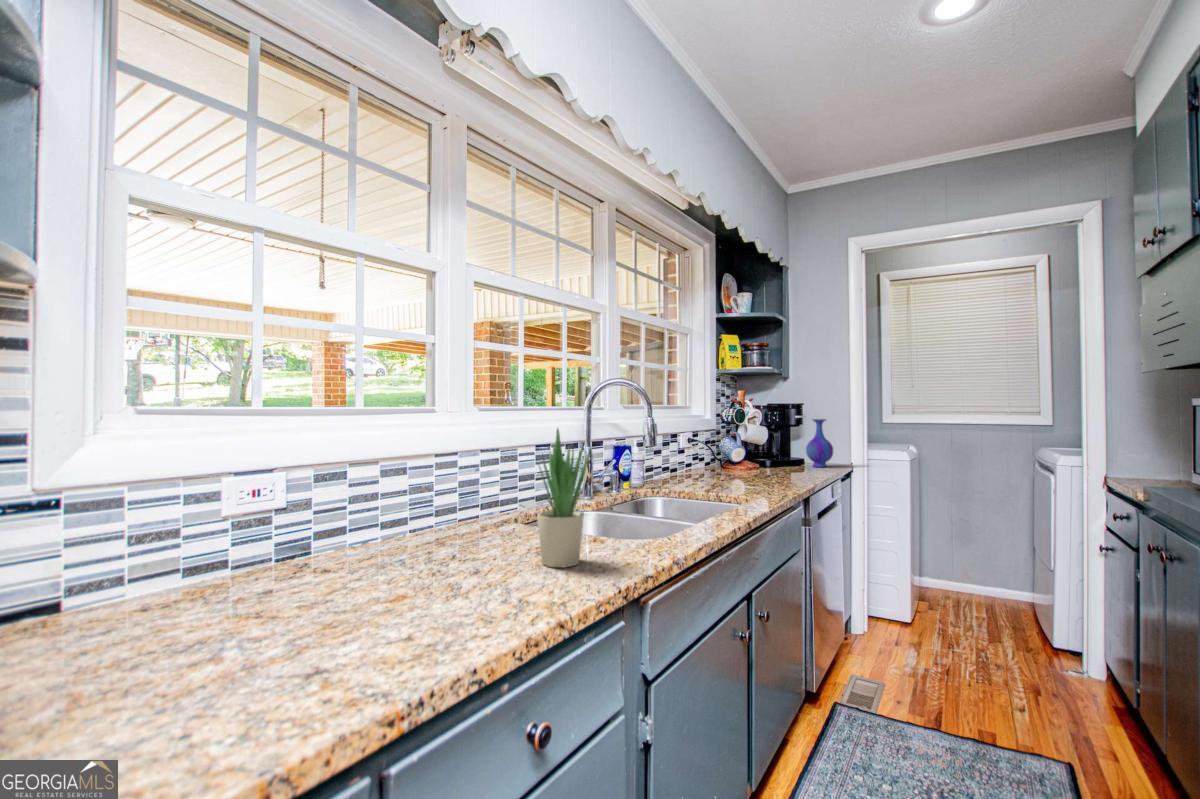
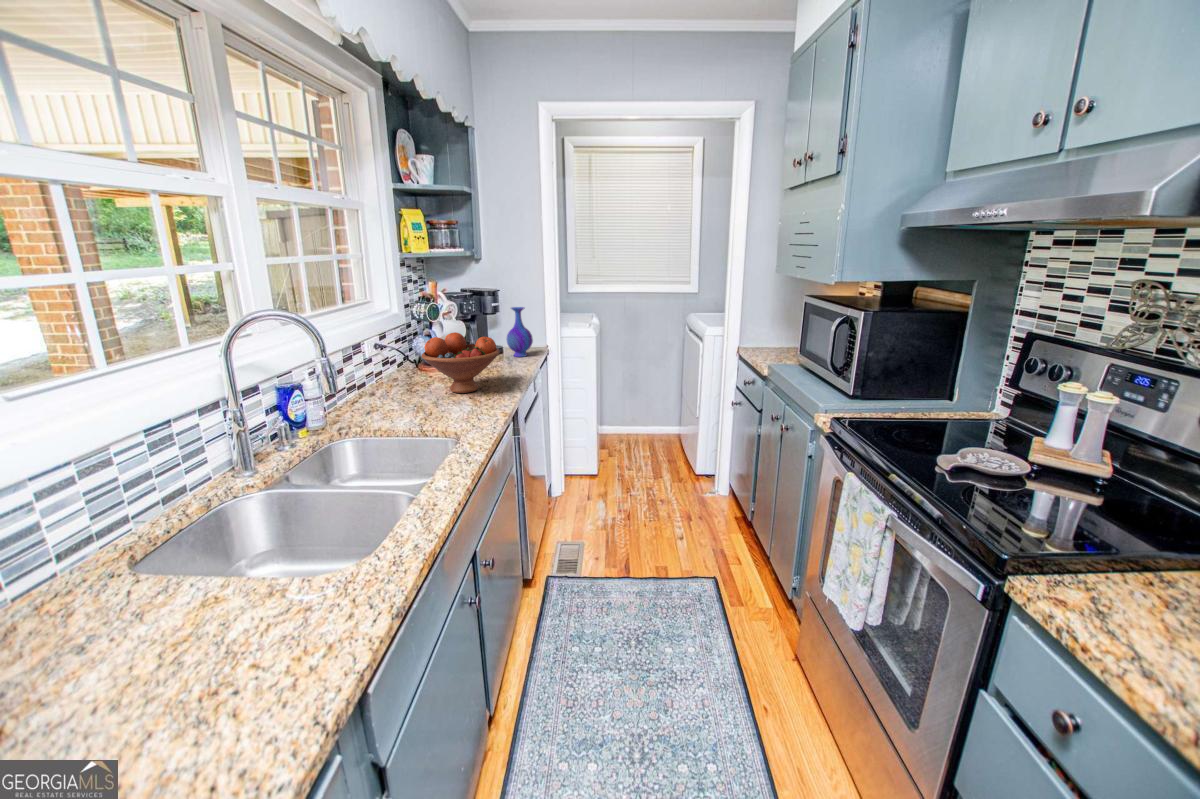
fruit bowl: none [722,428,794,481] -> present [422,332,500,393]
potted plant: present [537,429,589,567] -> none [136,498,255,705]

